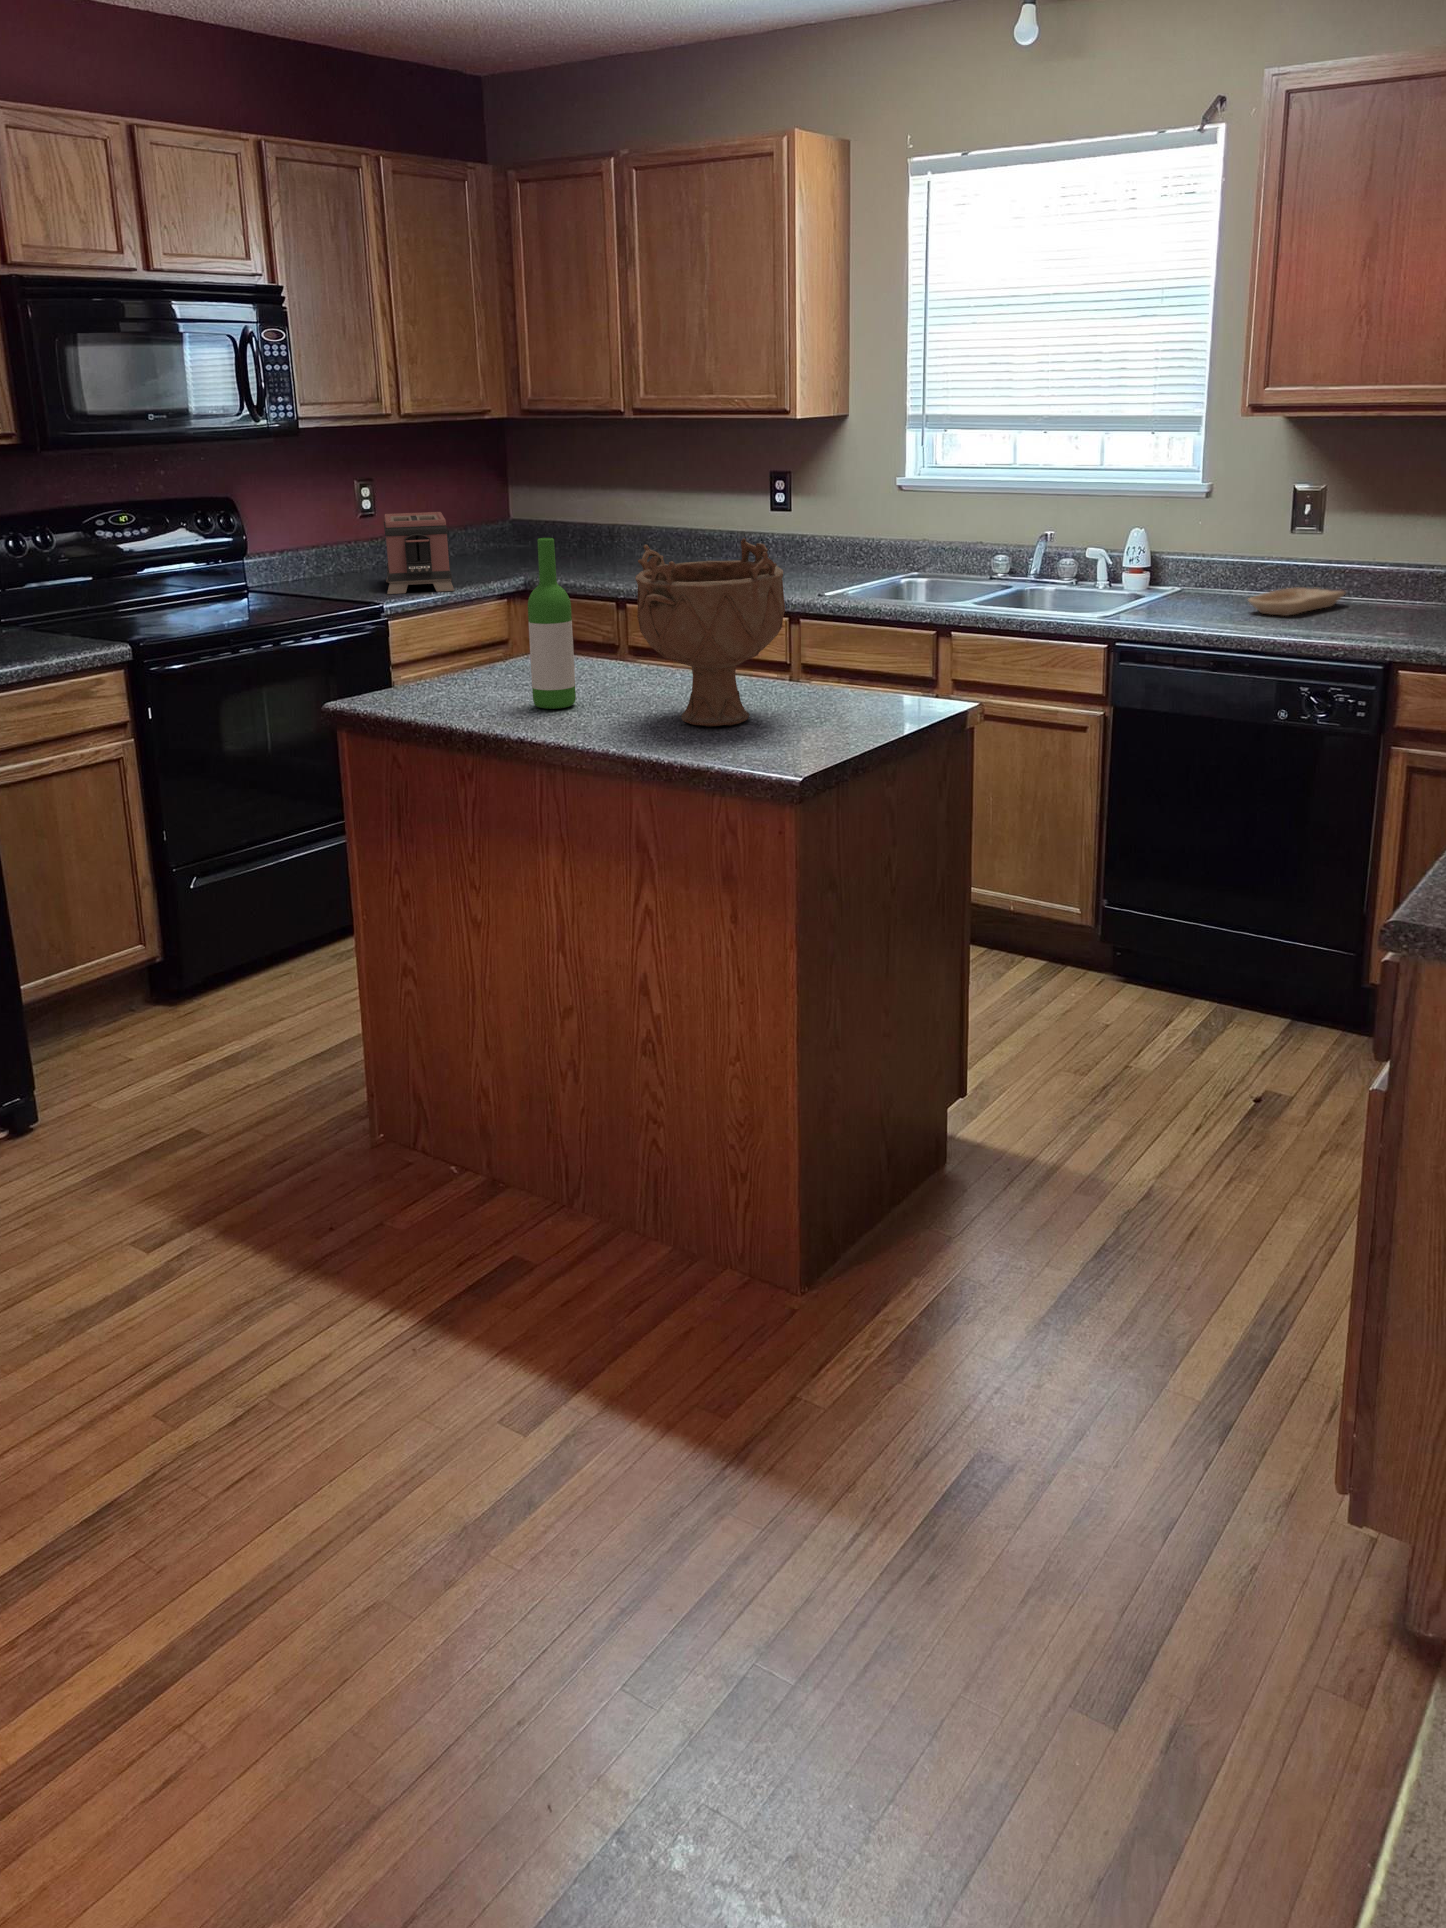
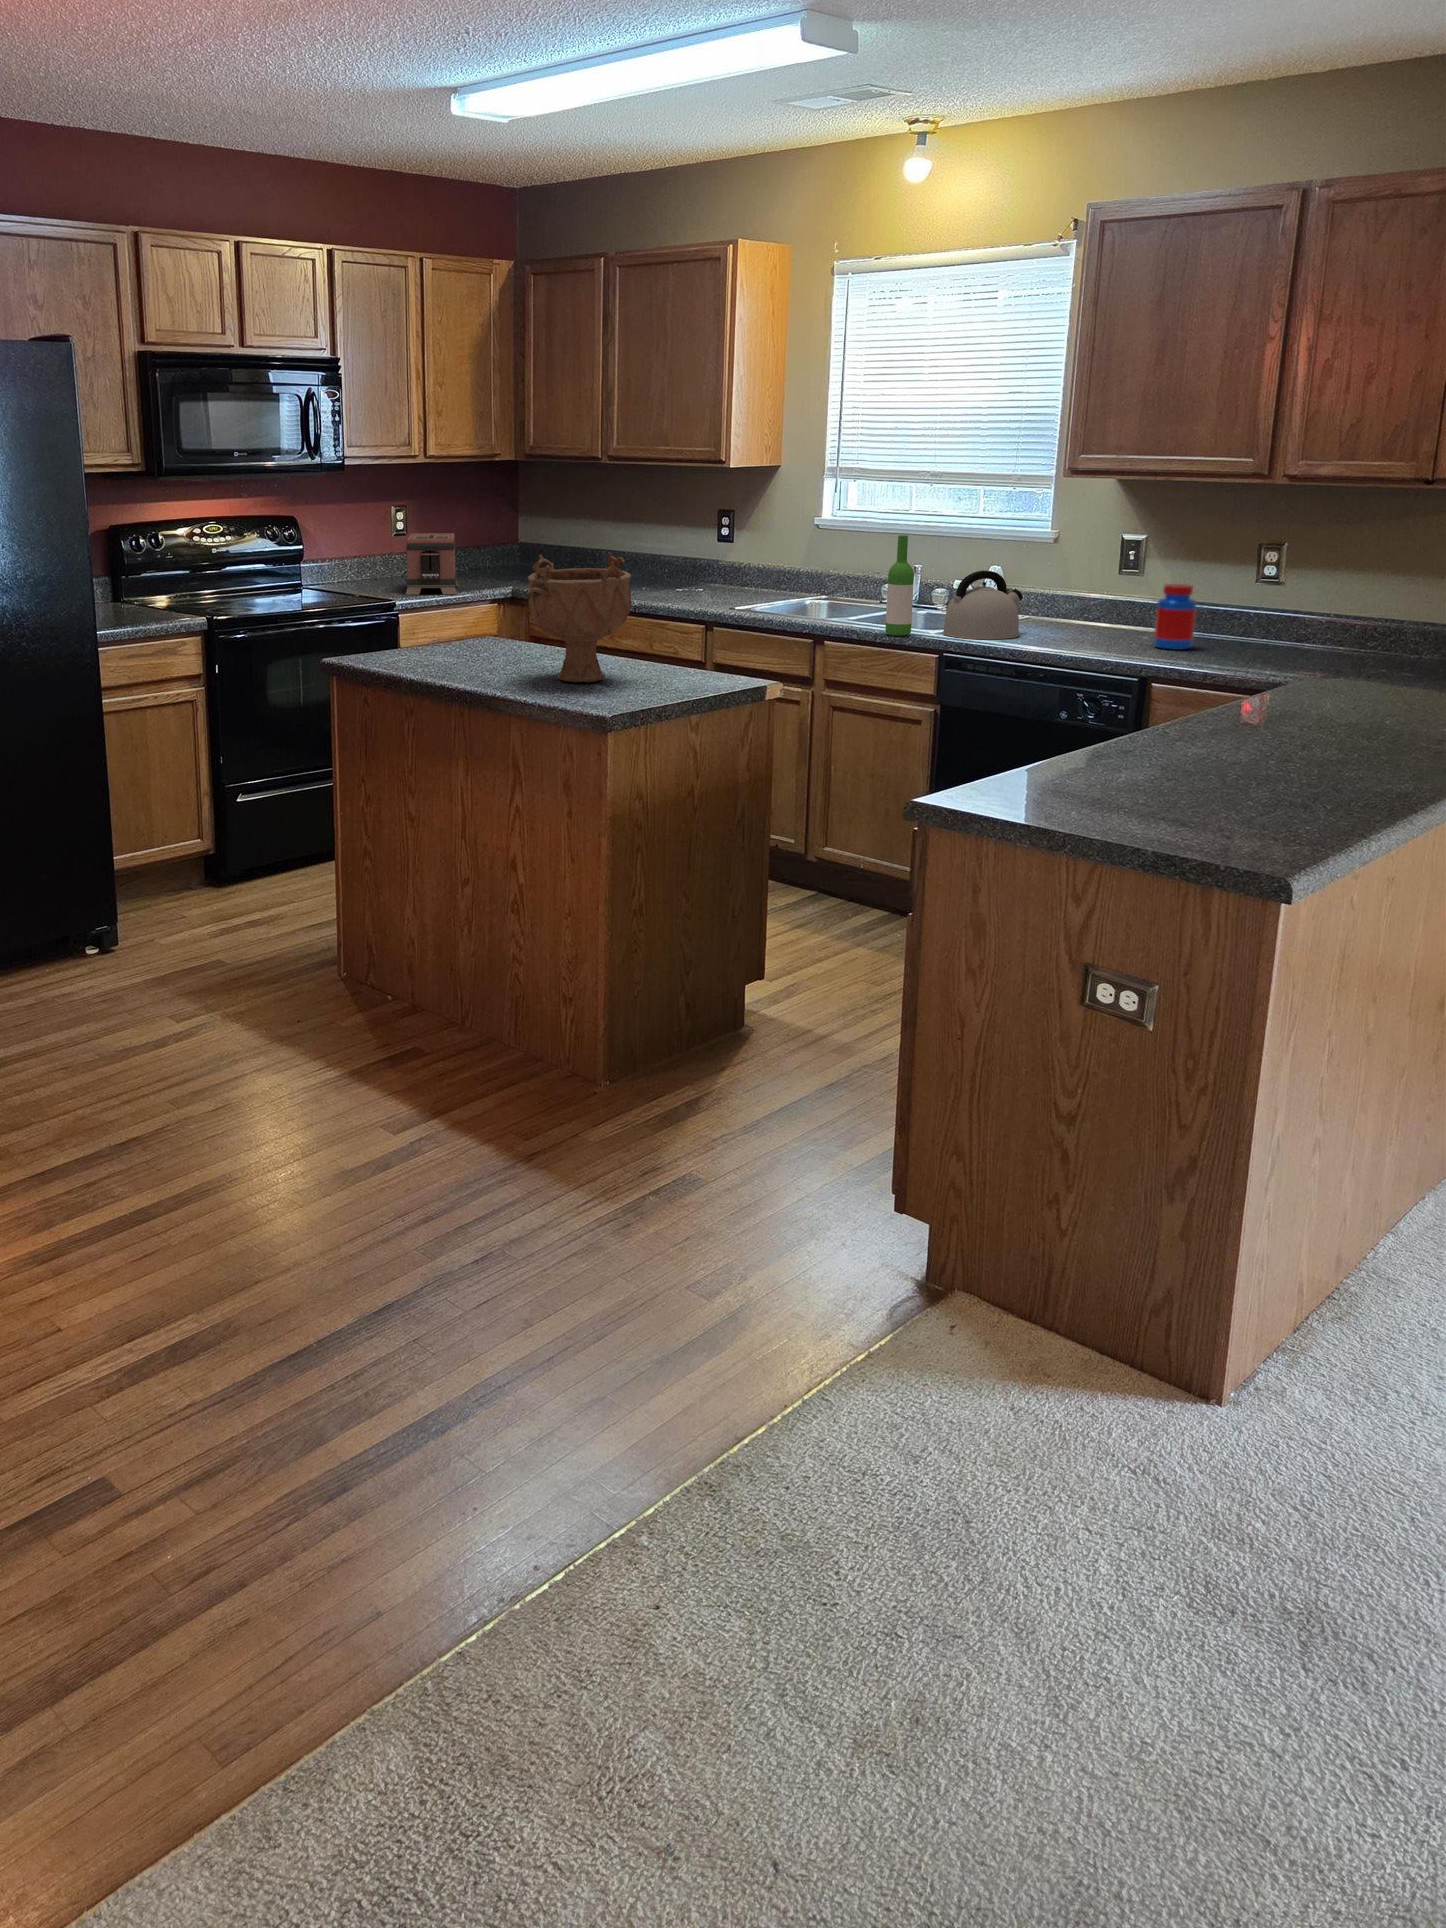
kettle: none [1104,537,1200,625] -> present [942,571,1023,639]
wine bottle: present [528,538,576,709] -> present [885,535,914,636]
jar: none [1374,545,1428,628] -> present [1154,584,1196,650]
tray: present [1248,588,1345,616] -> none [1062,617,1153,638]

